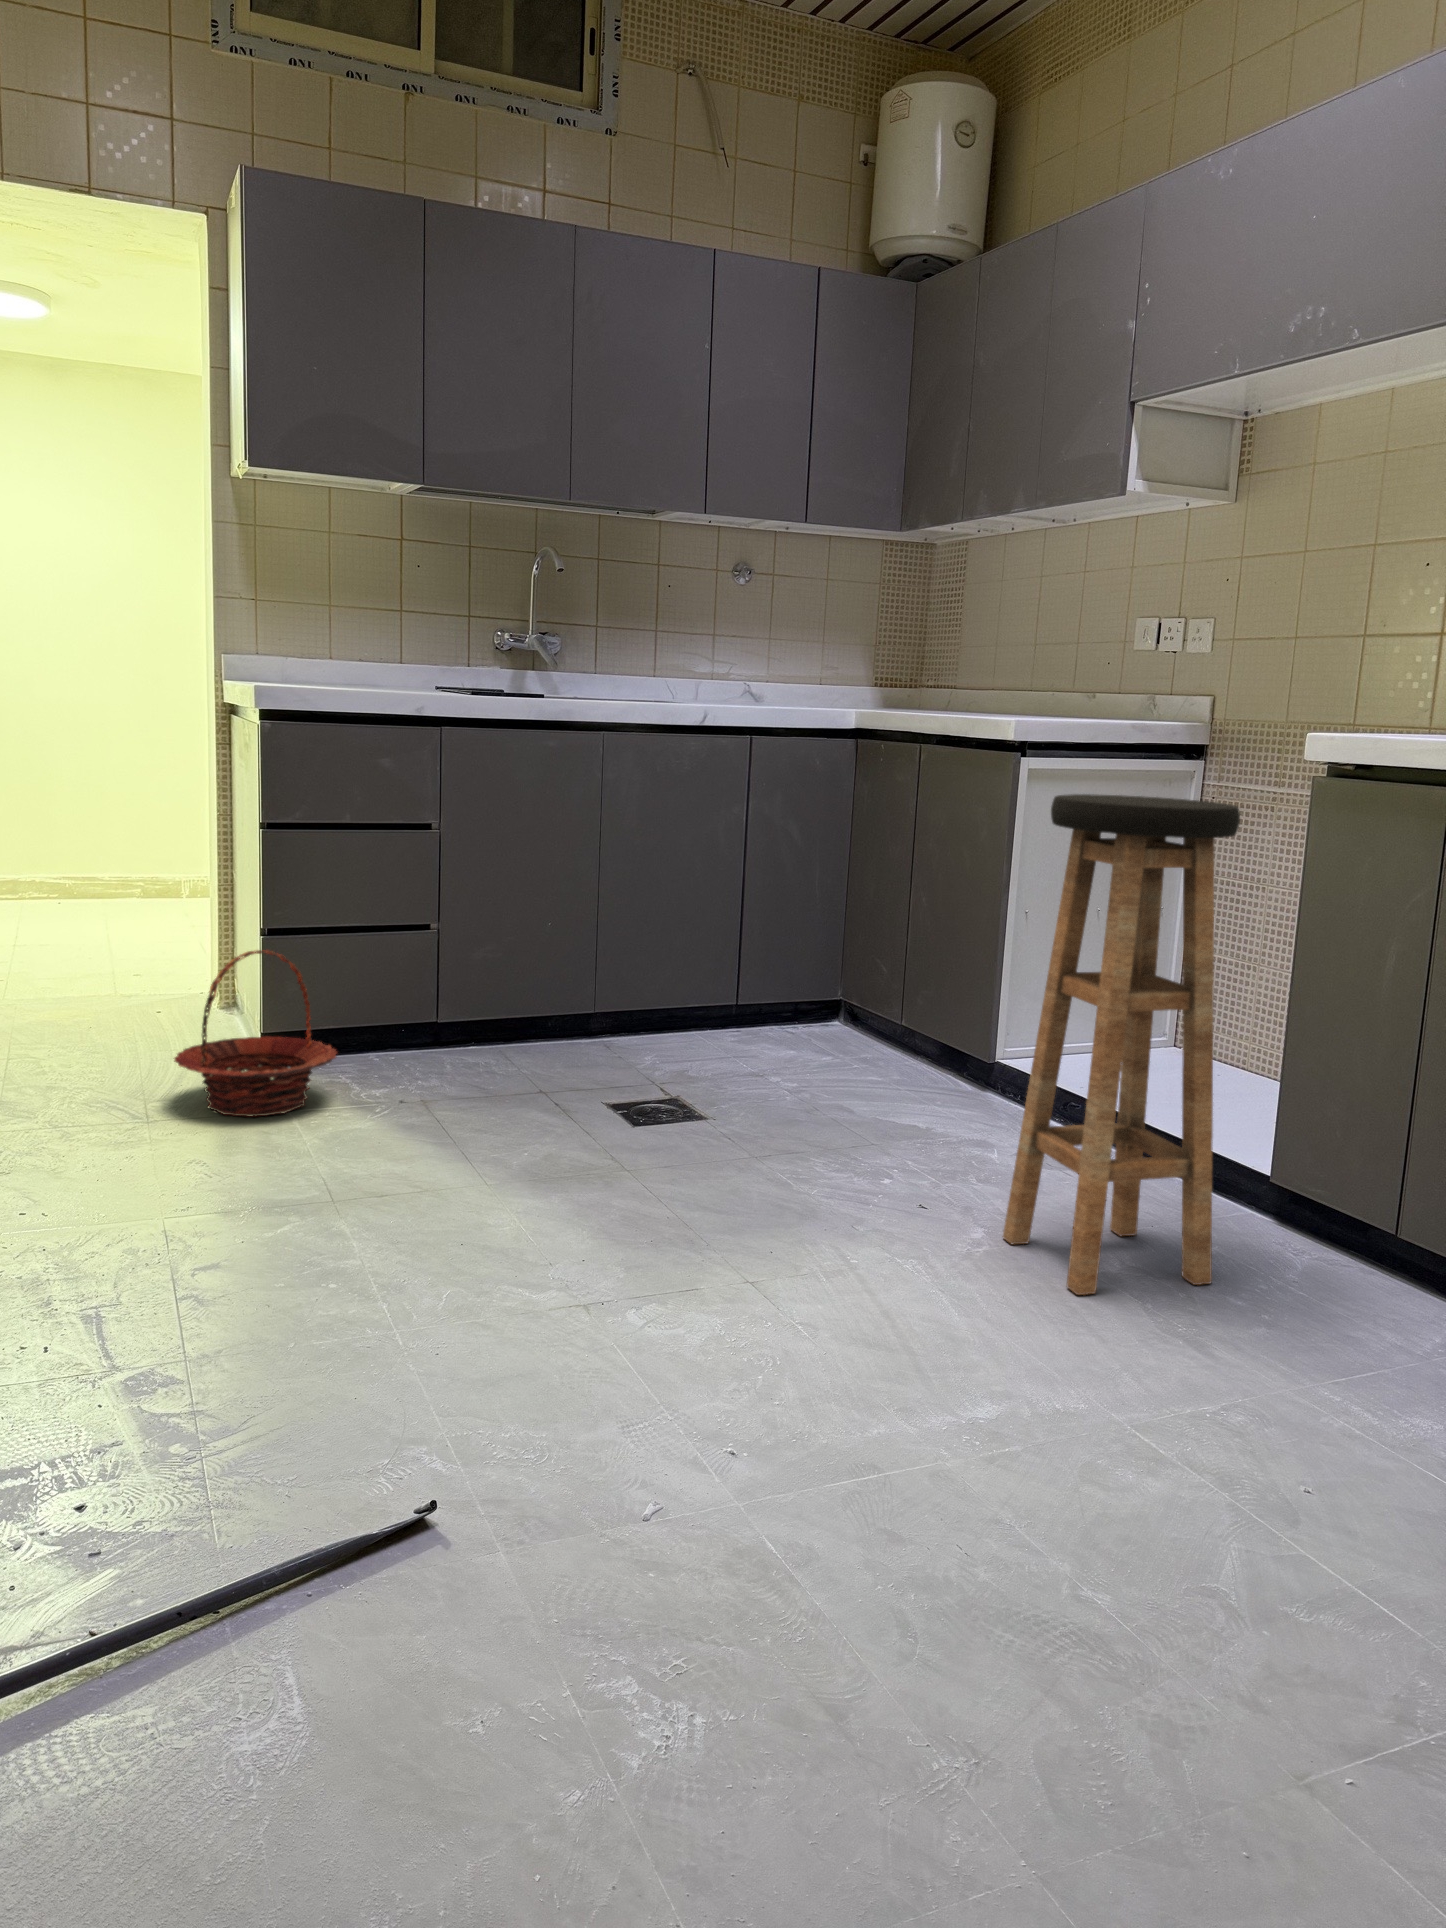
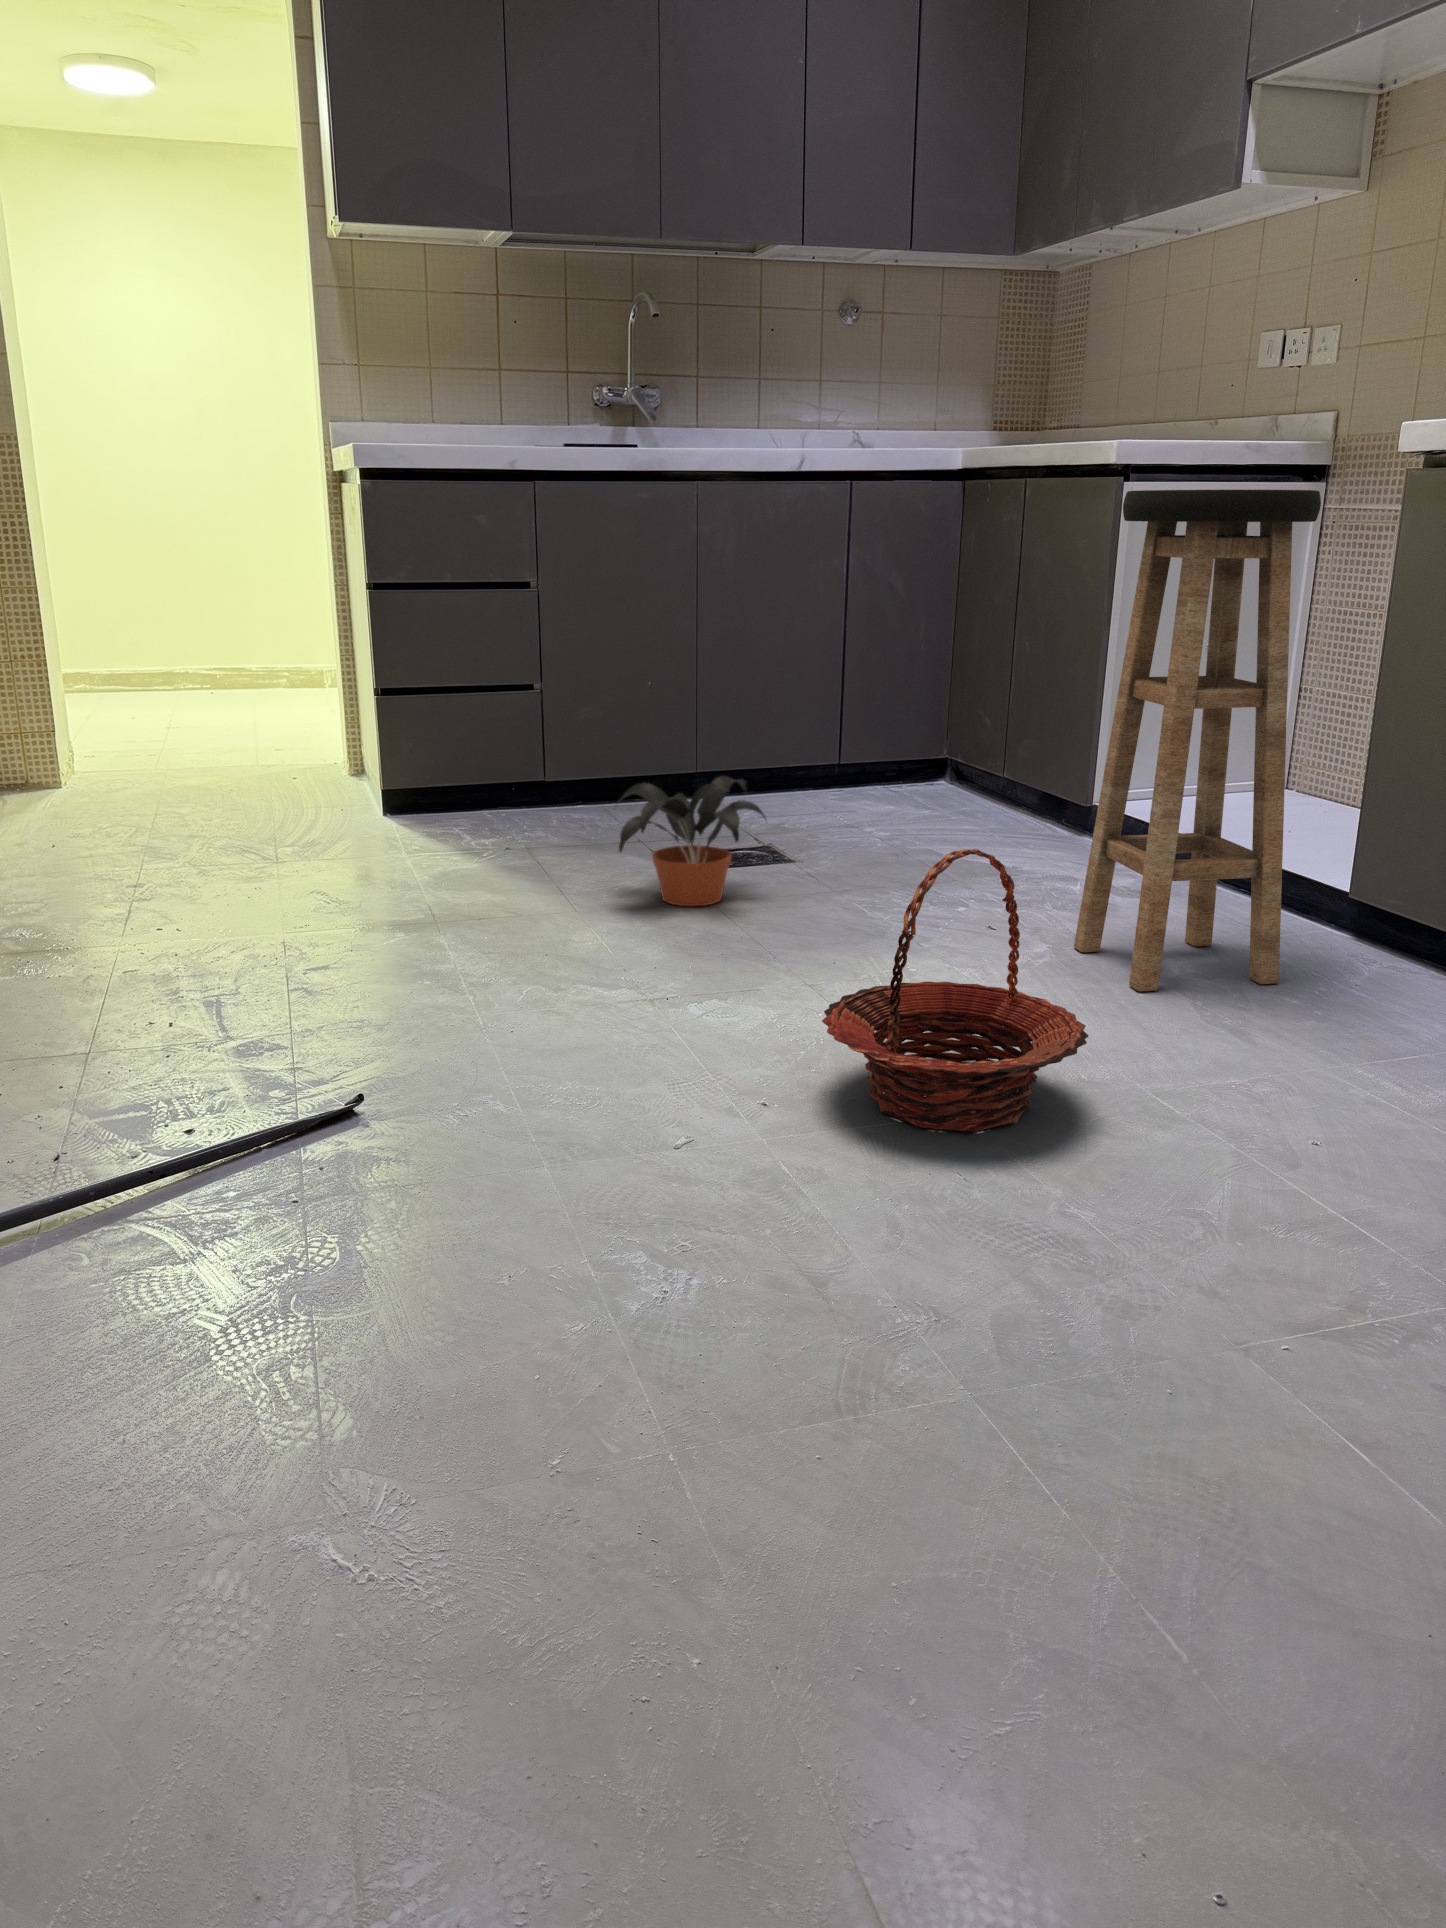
basket: present [175,950,337,1117] -> present [822,849,1088,1132]
potted plant: none [524,1045,684,1185] -> present [619,776,765,906]

